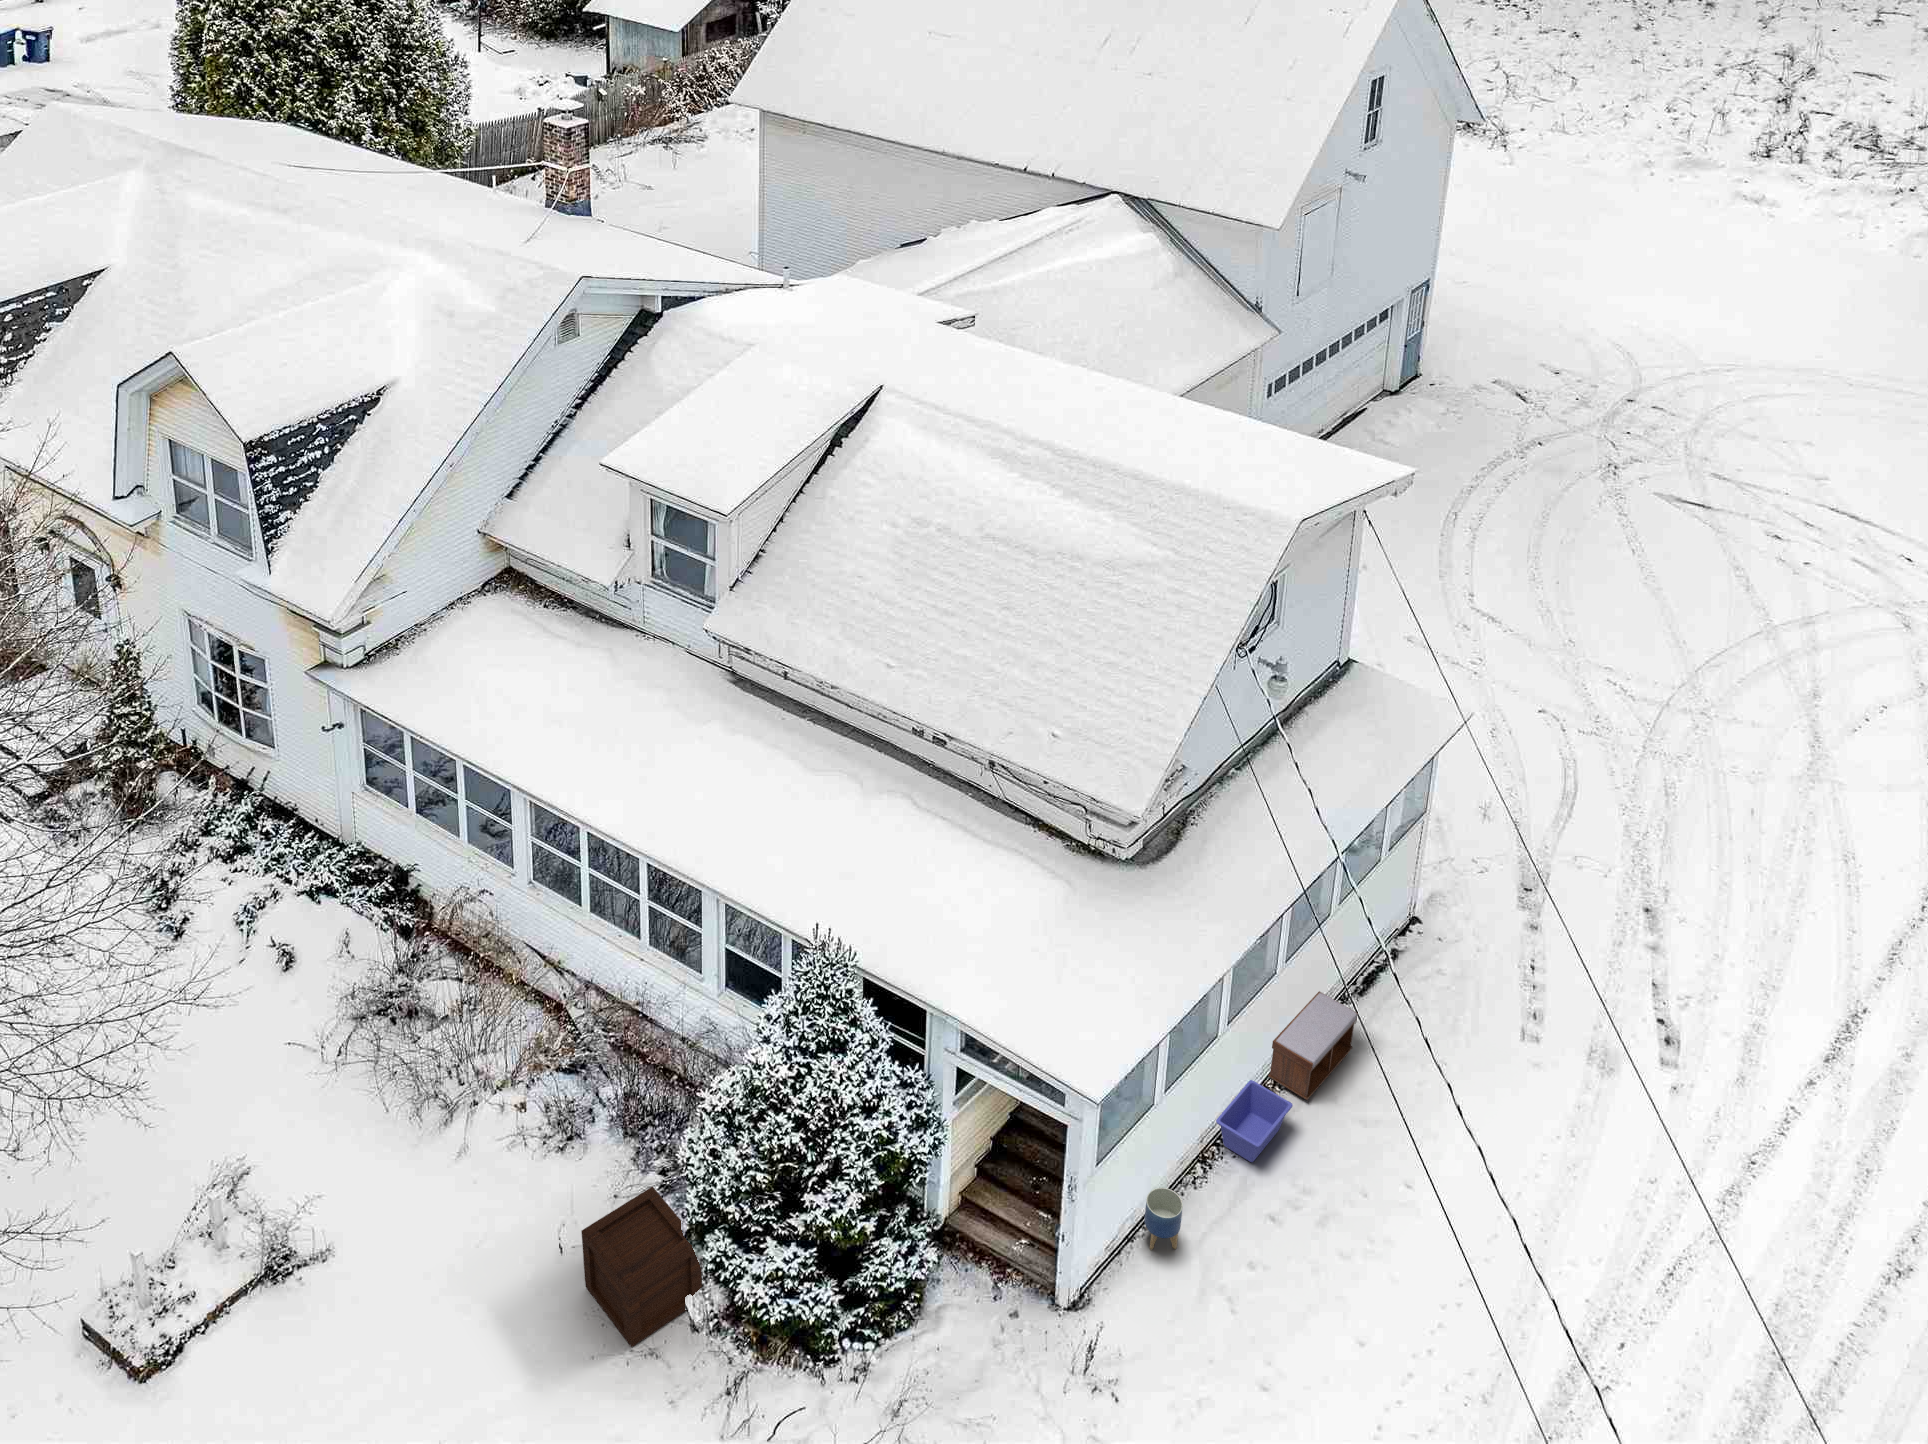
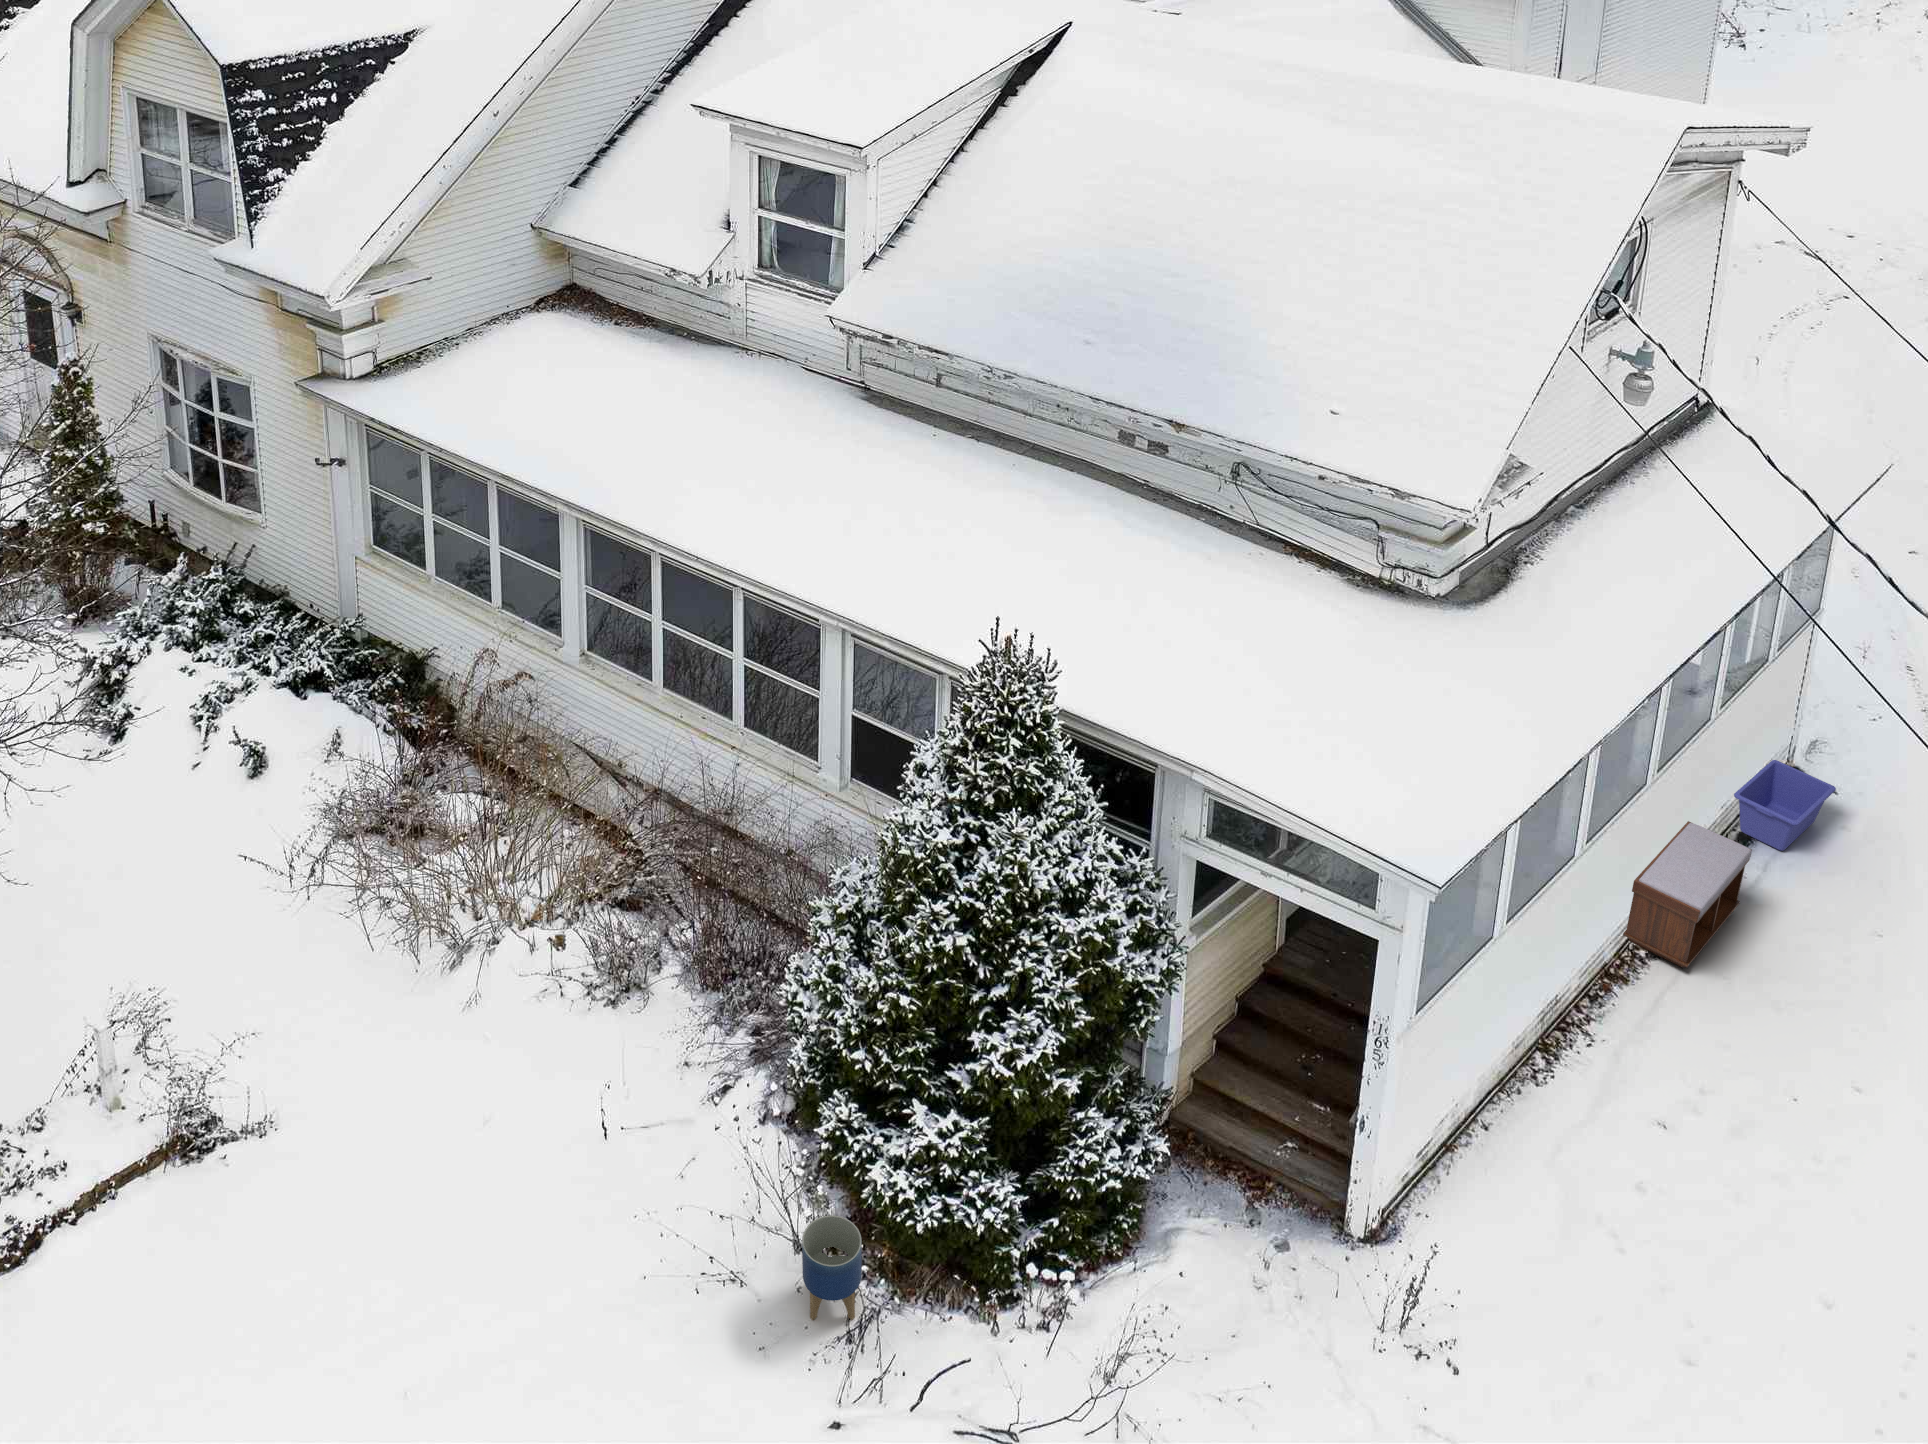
storage bin: present [1216,1080,1293,1162] -> present [1734,760,1836,851]
wooden crate: present [581,1187,702,1347] -> none [631,1033,810,1268]
planter: present [1144,1188,1183,1250] -> present [802,1215,862,1320]

